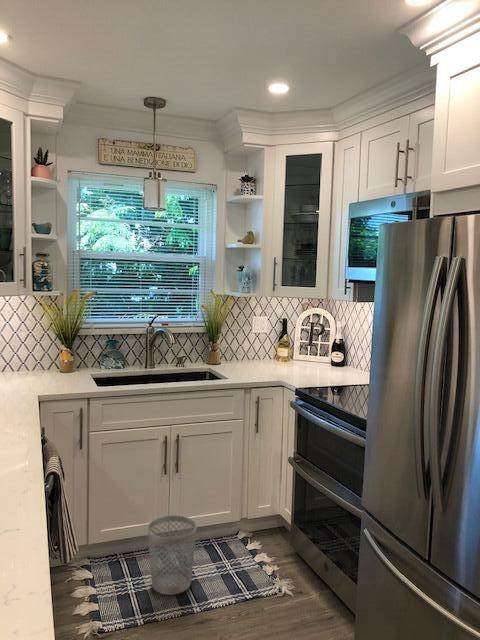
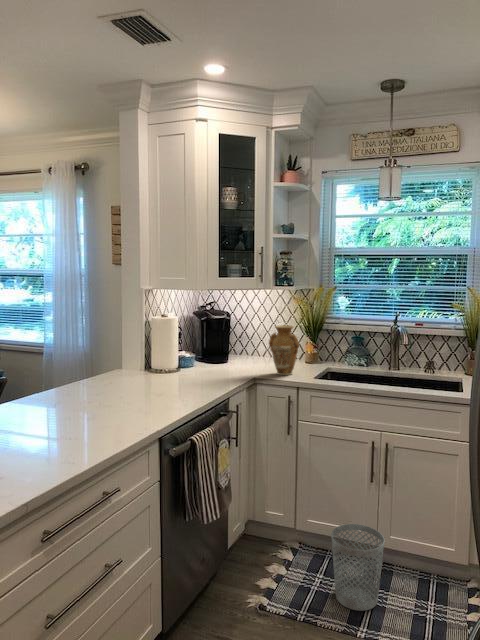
vase: none [37,332,76,387] -> present [269,325,299,375]

